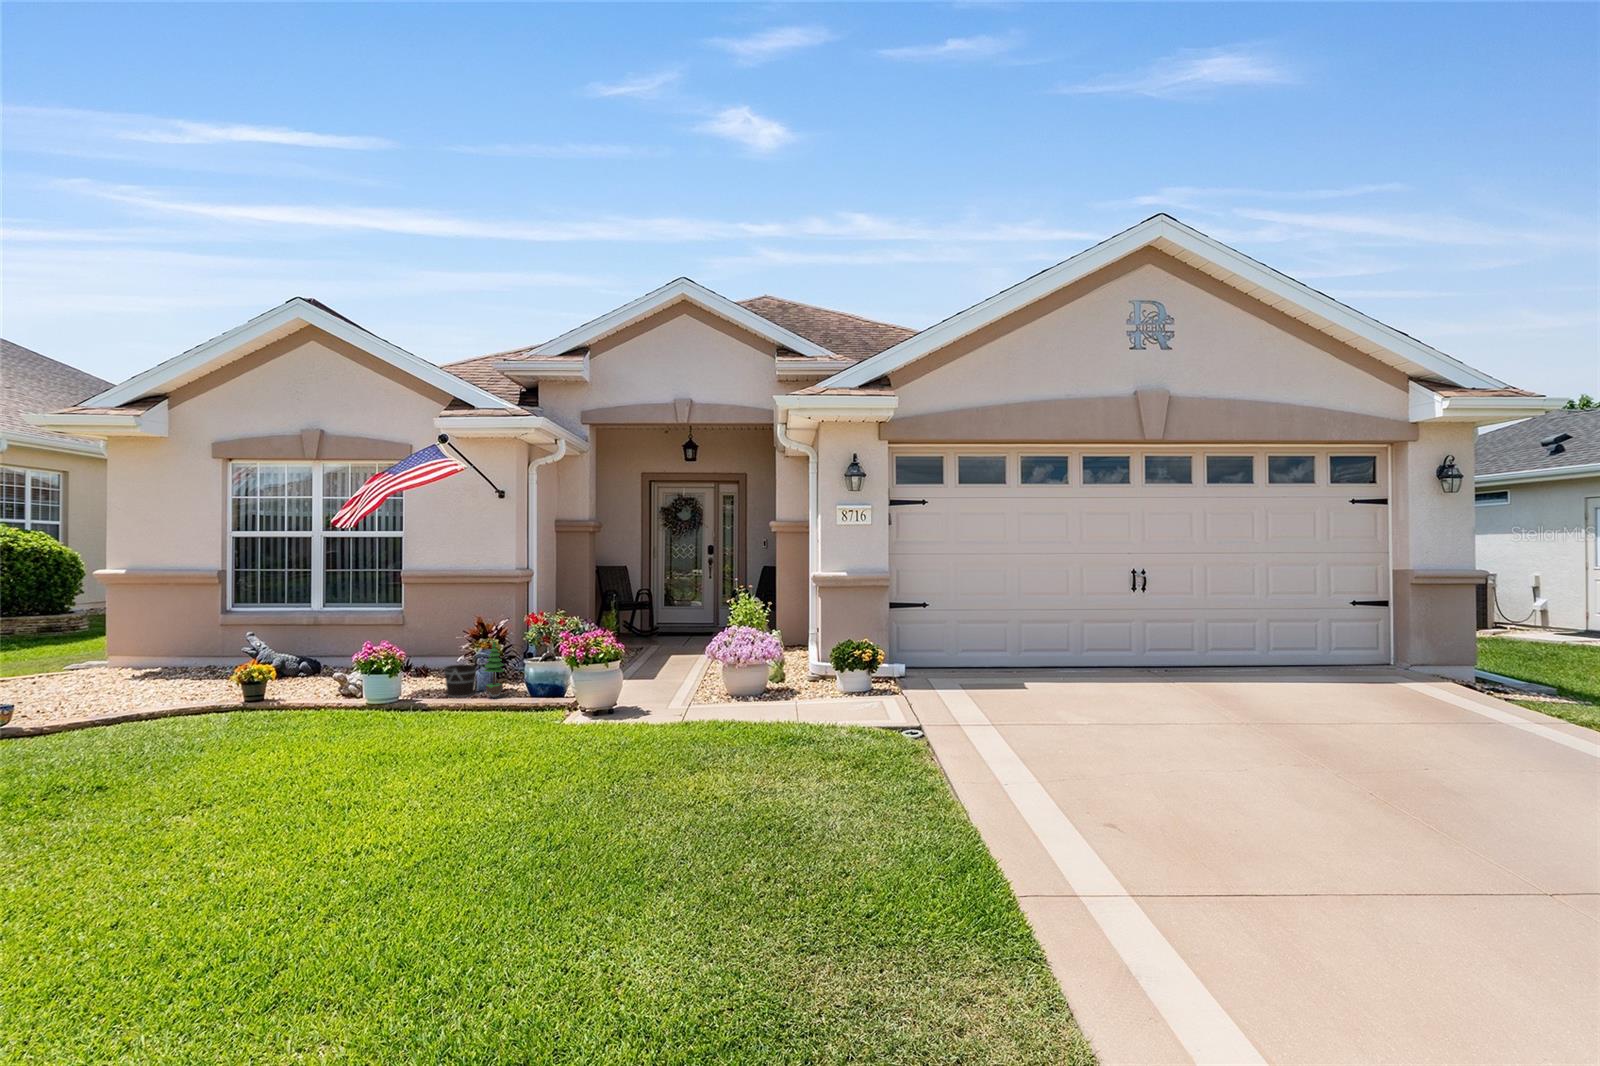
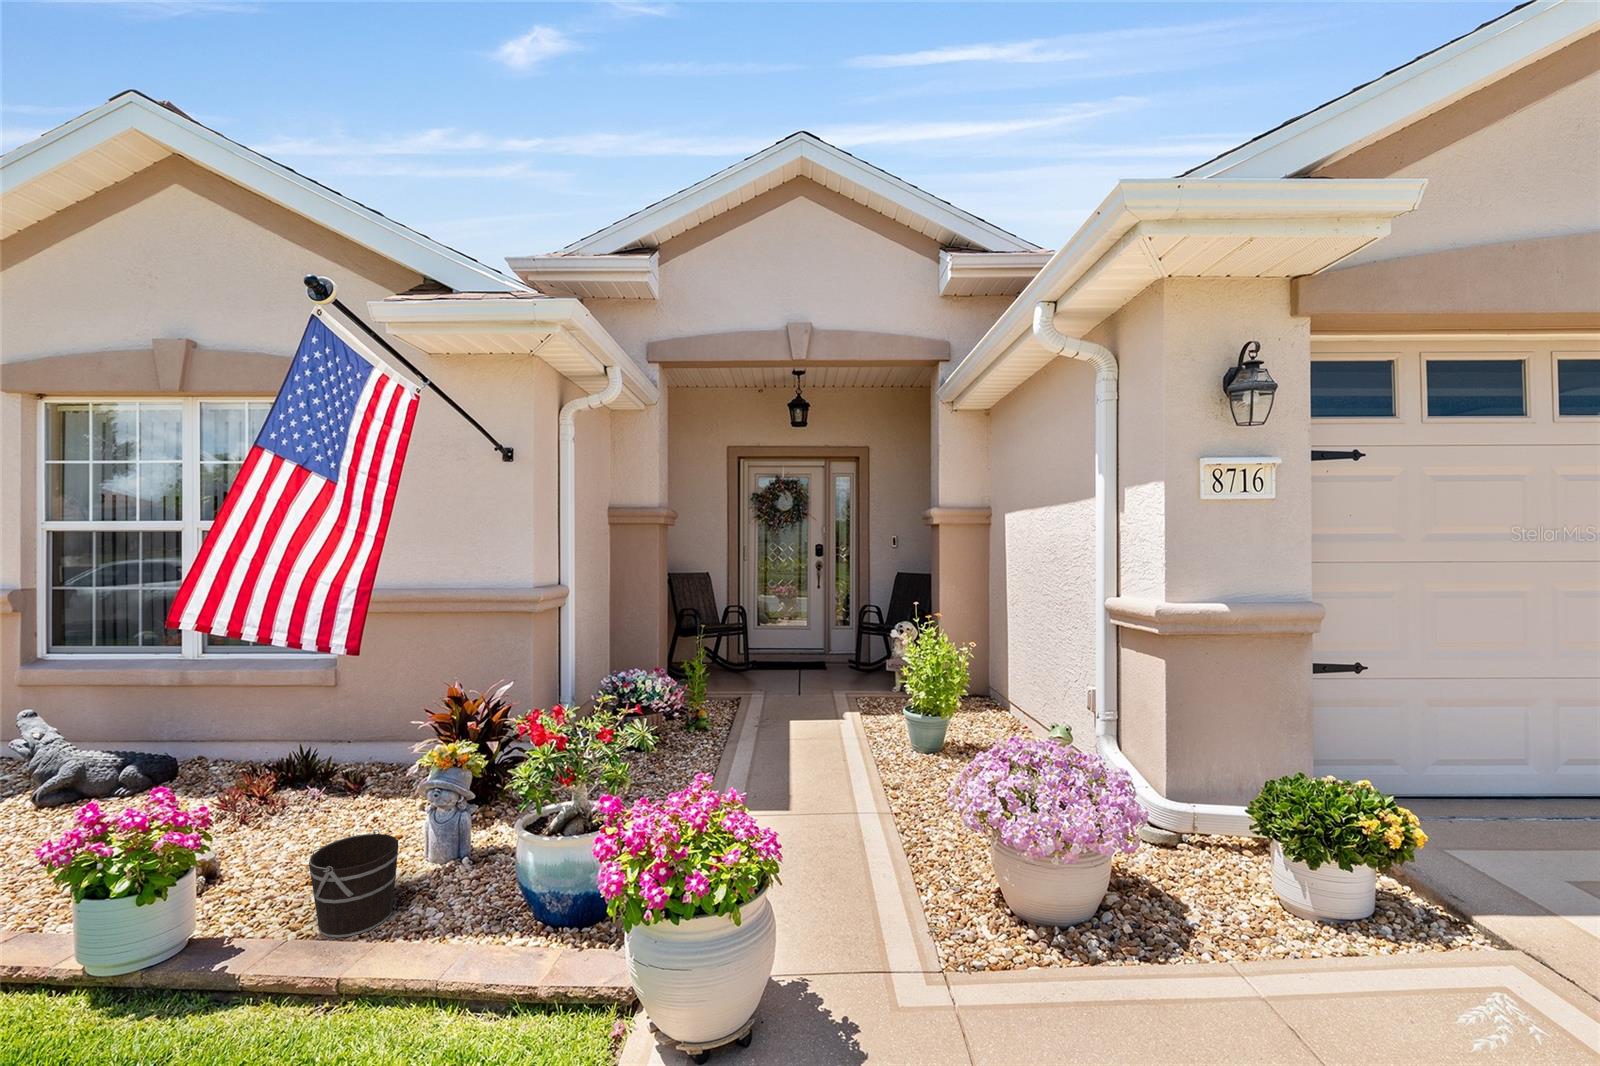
potted tree: present [484,642,504,698] -> none [400,798,460,945]

